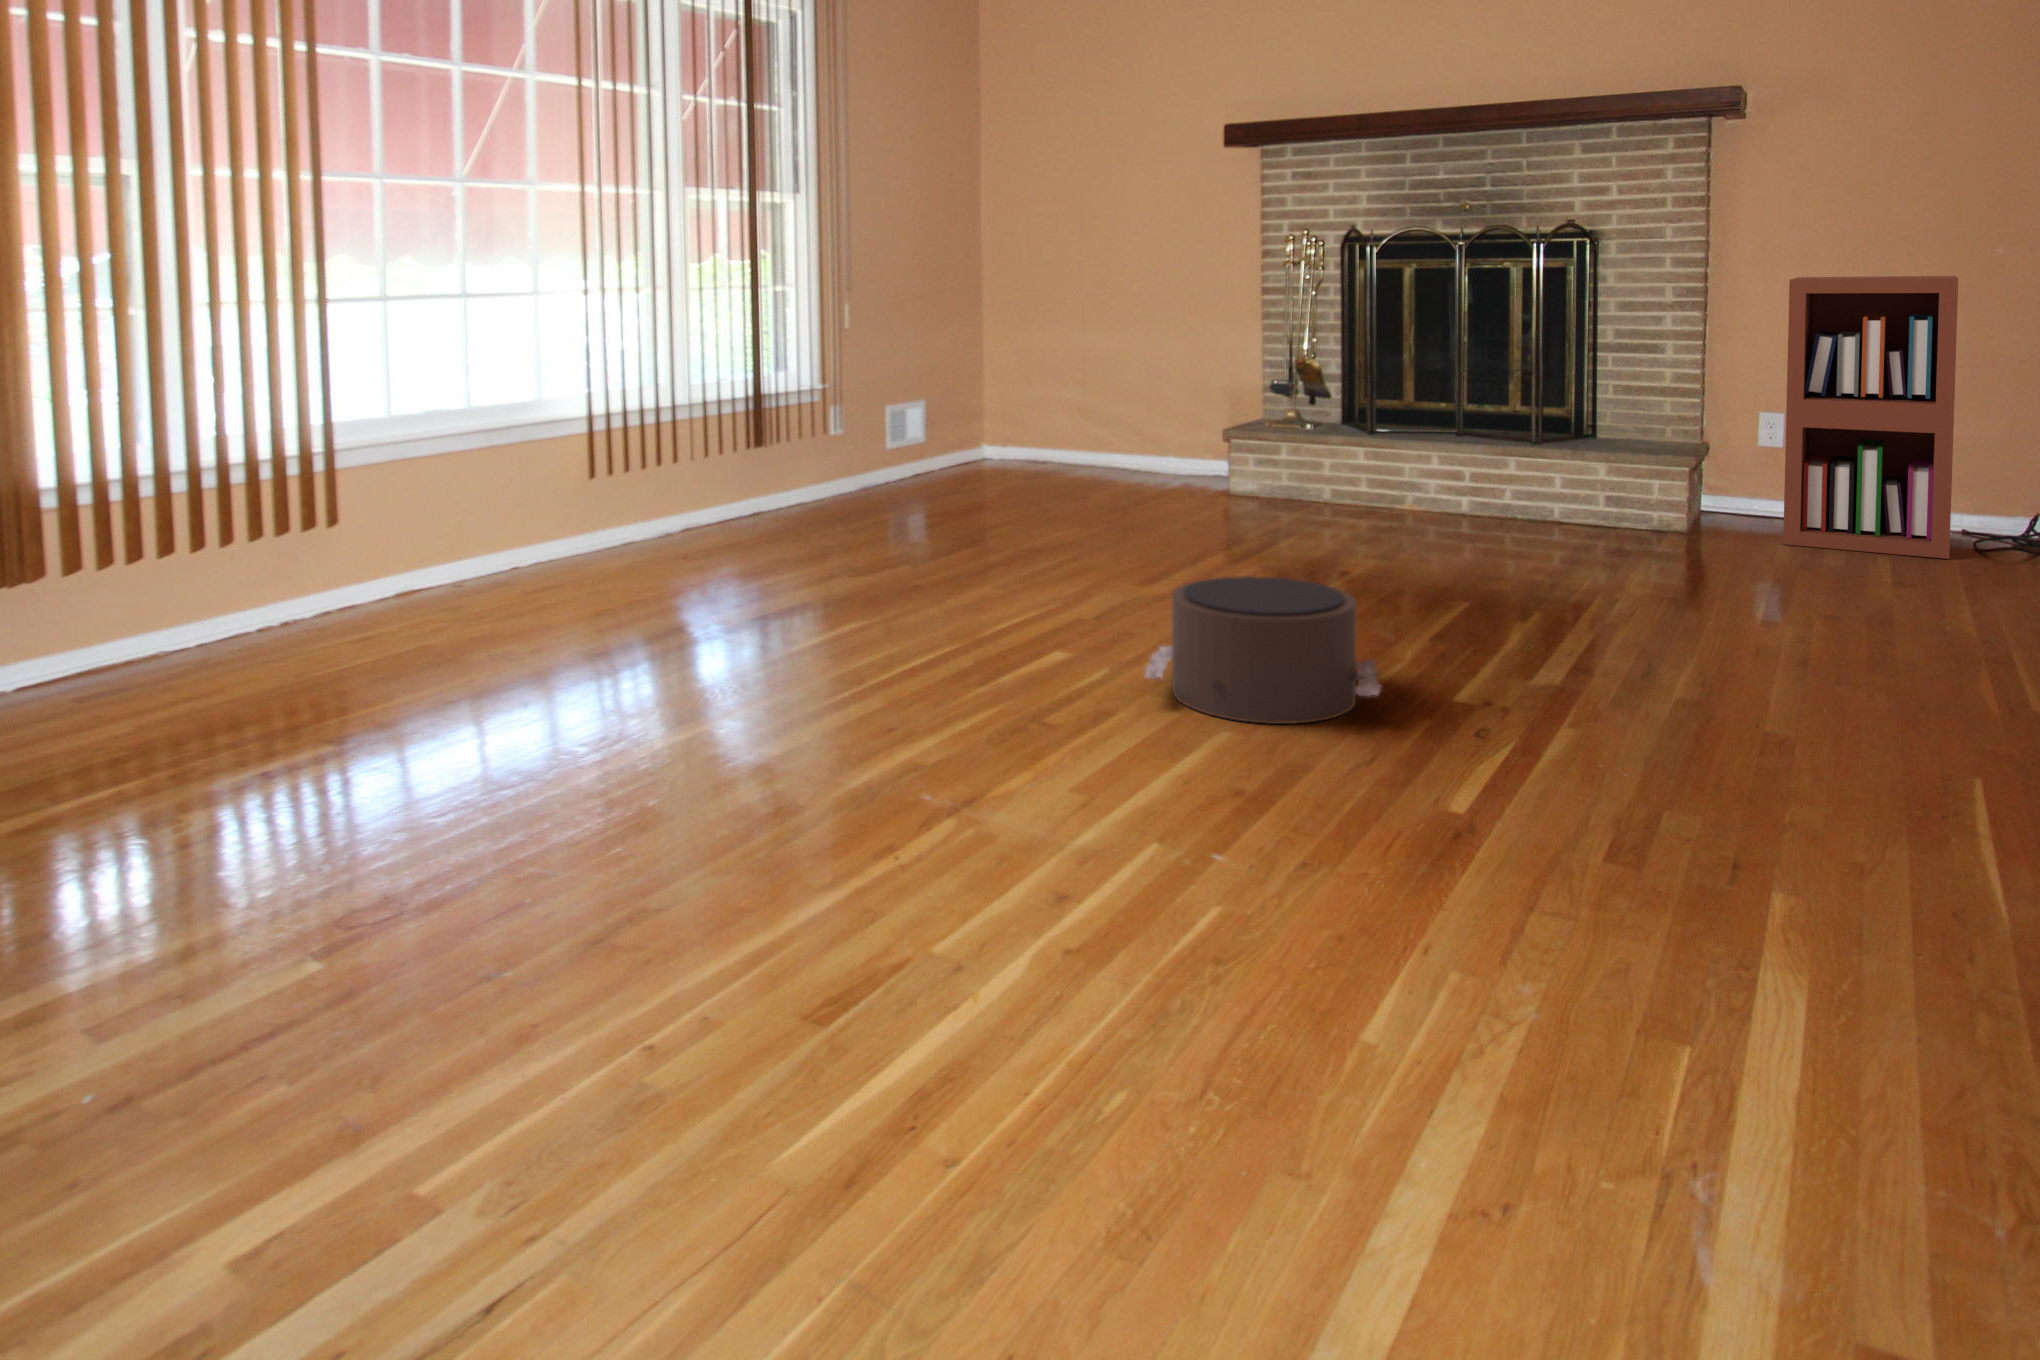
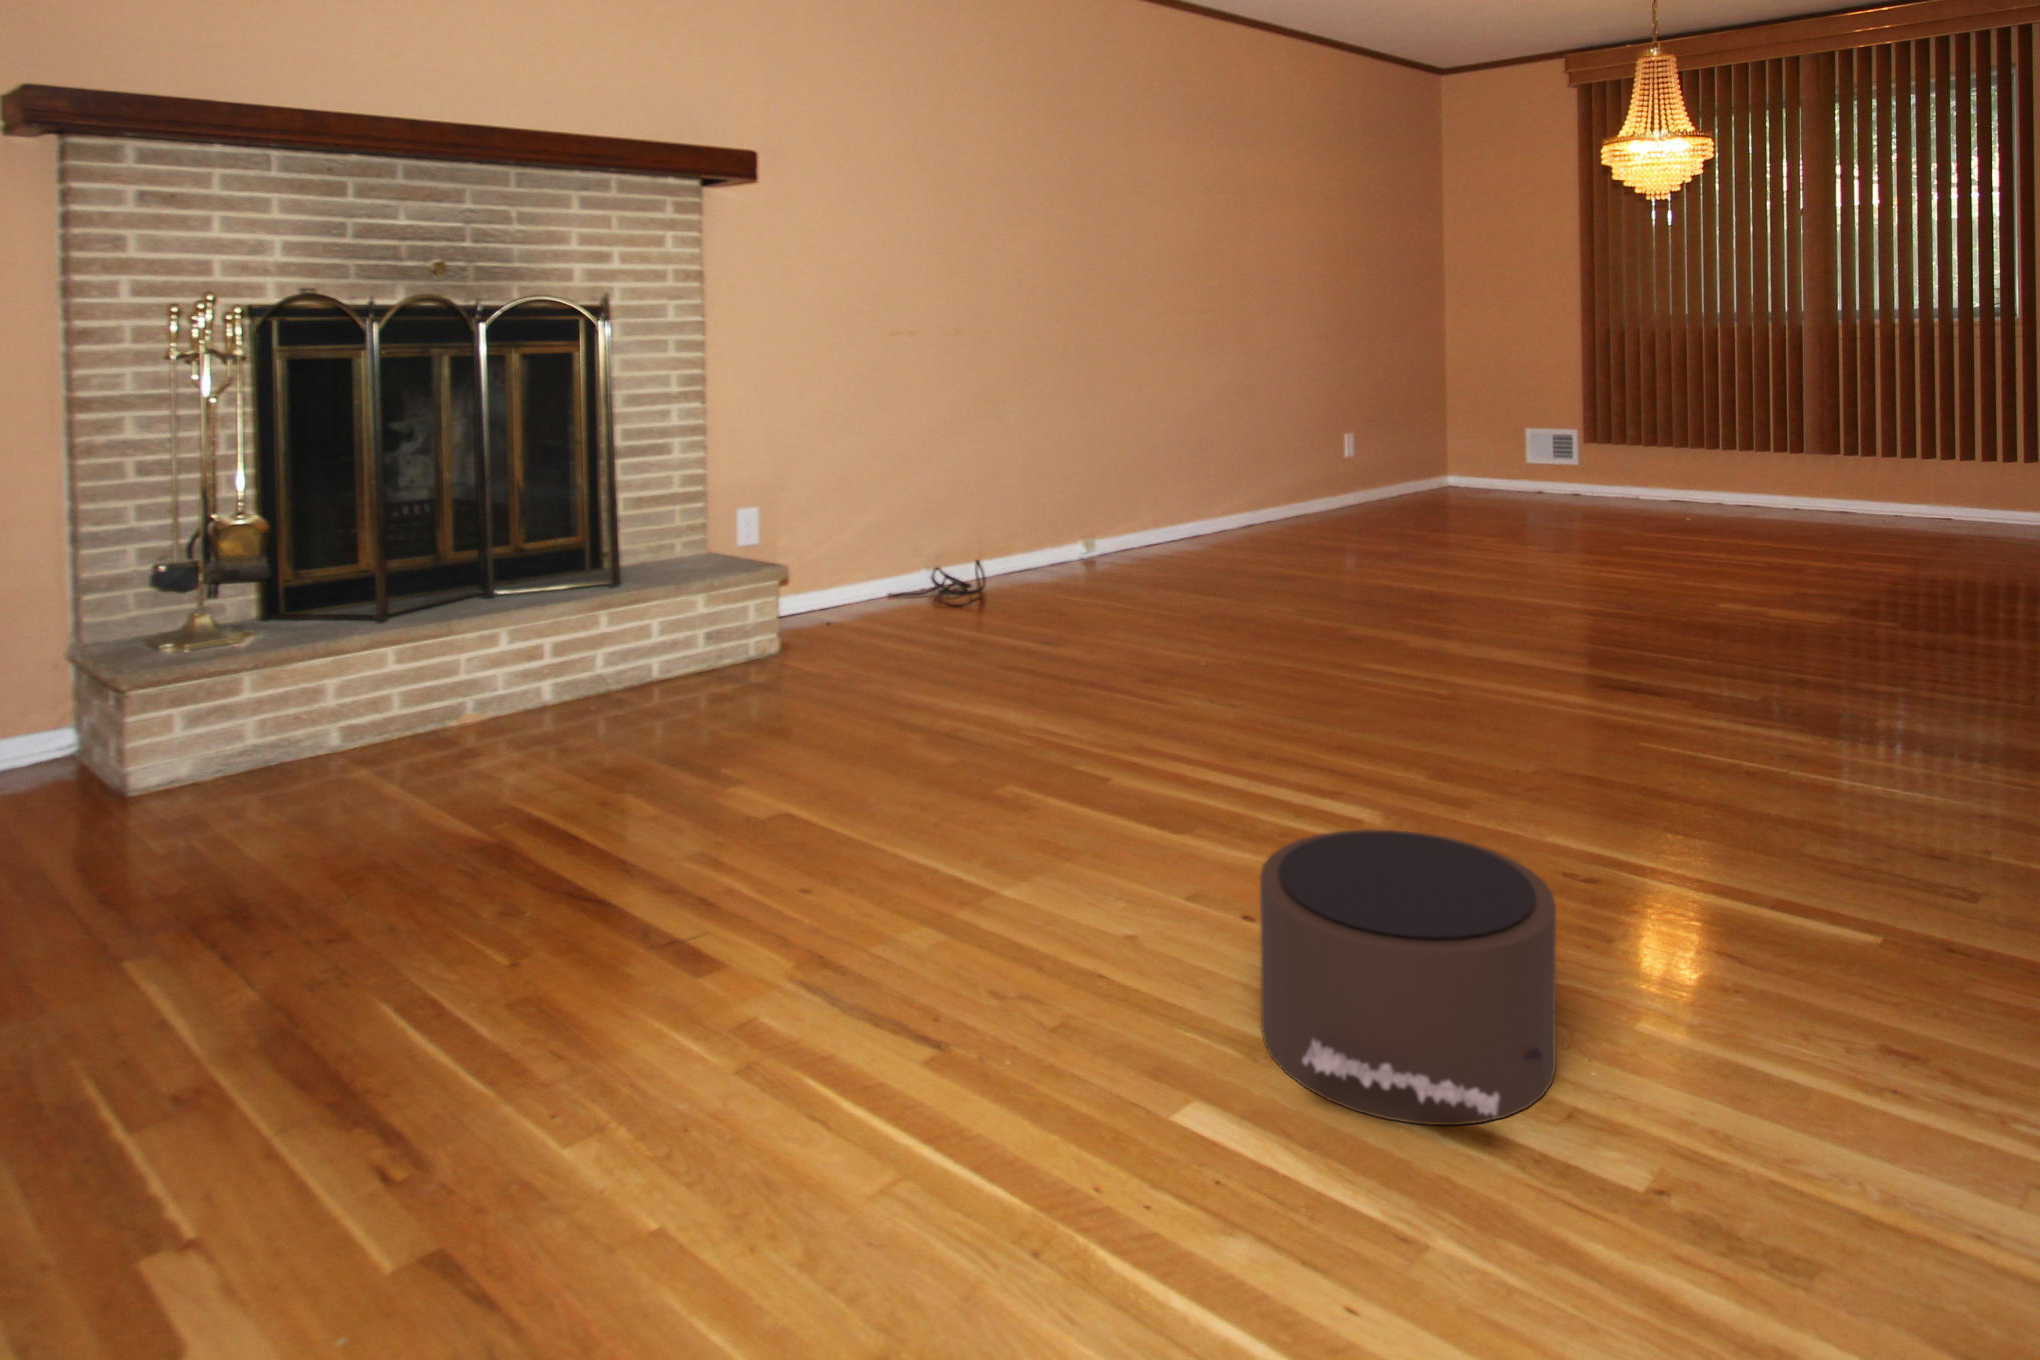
bookshelf: present [1783,276,1958,559] -> none [776,356,964,640]

